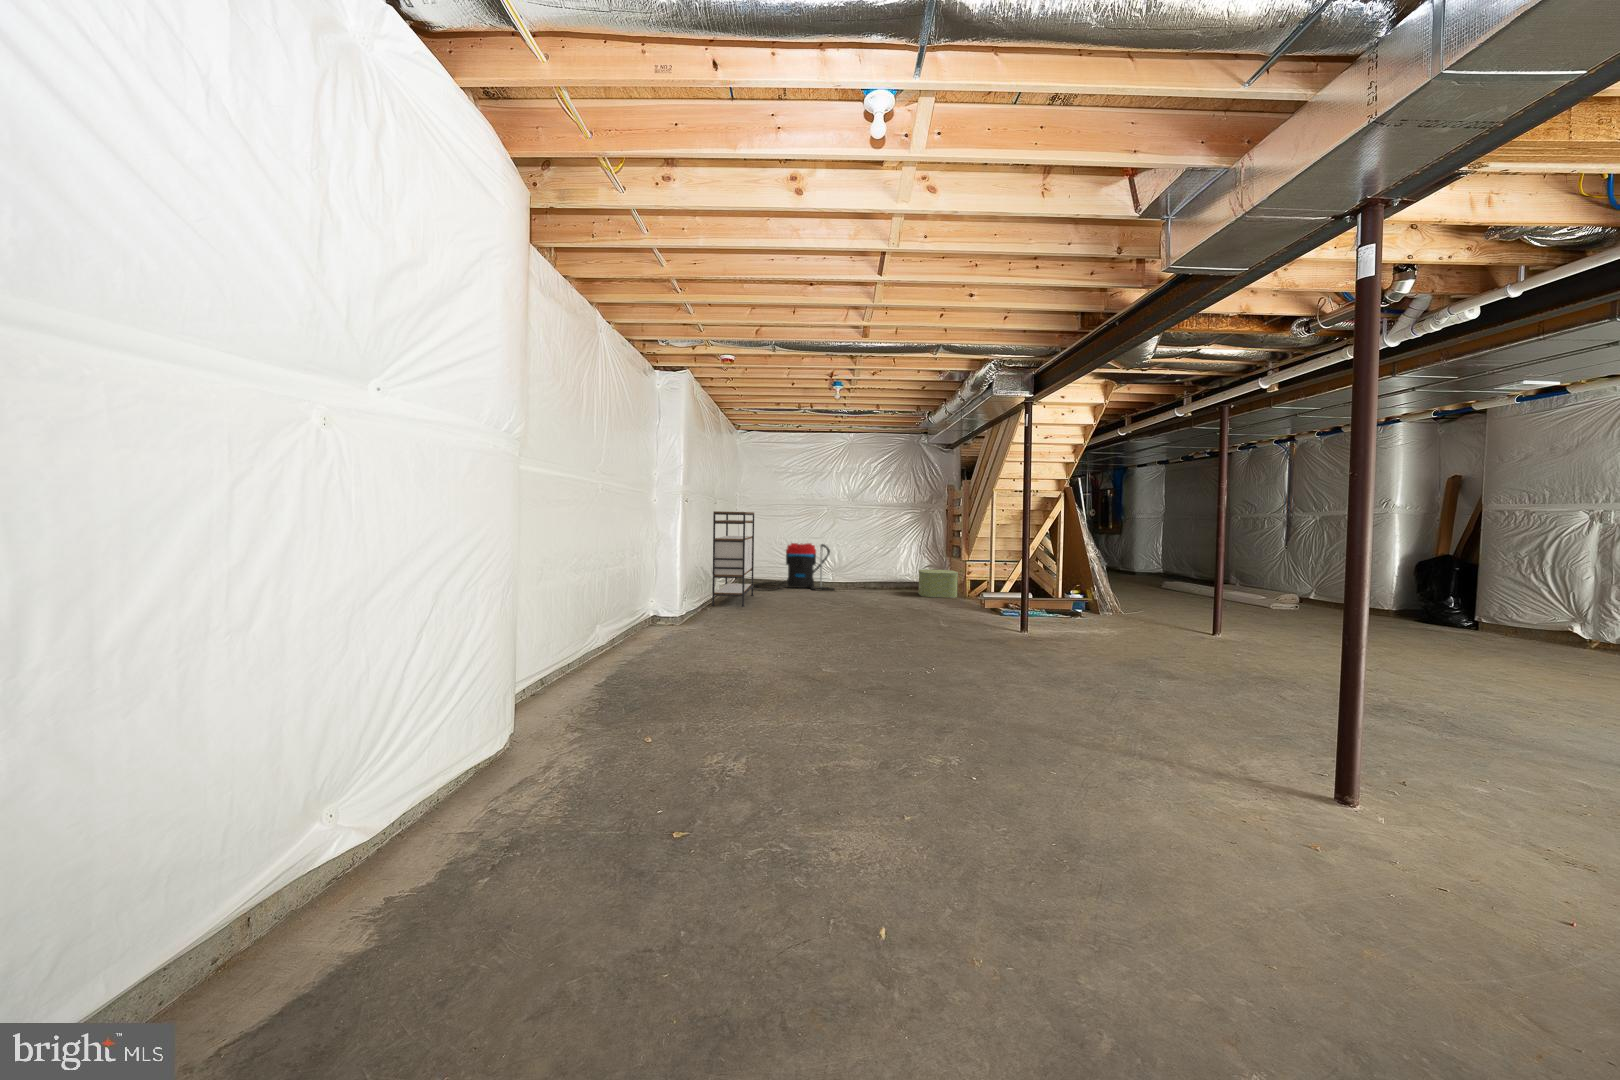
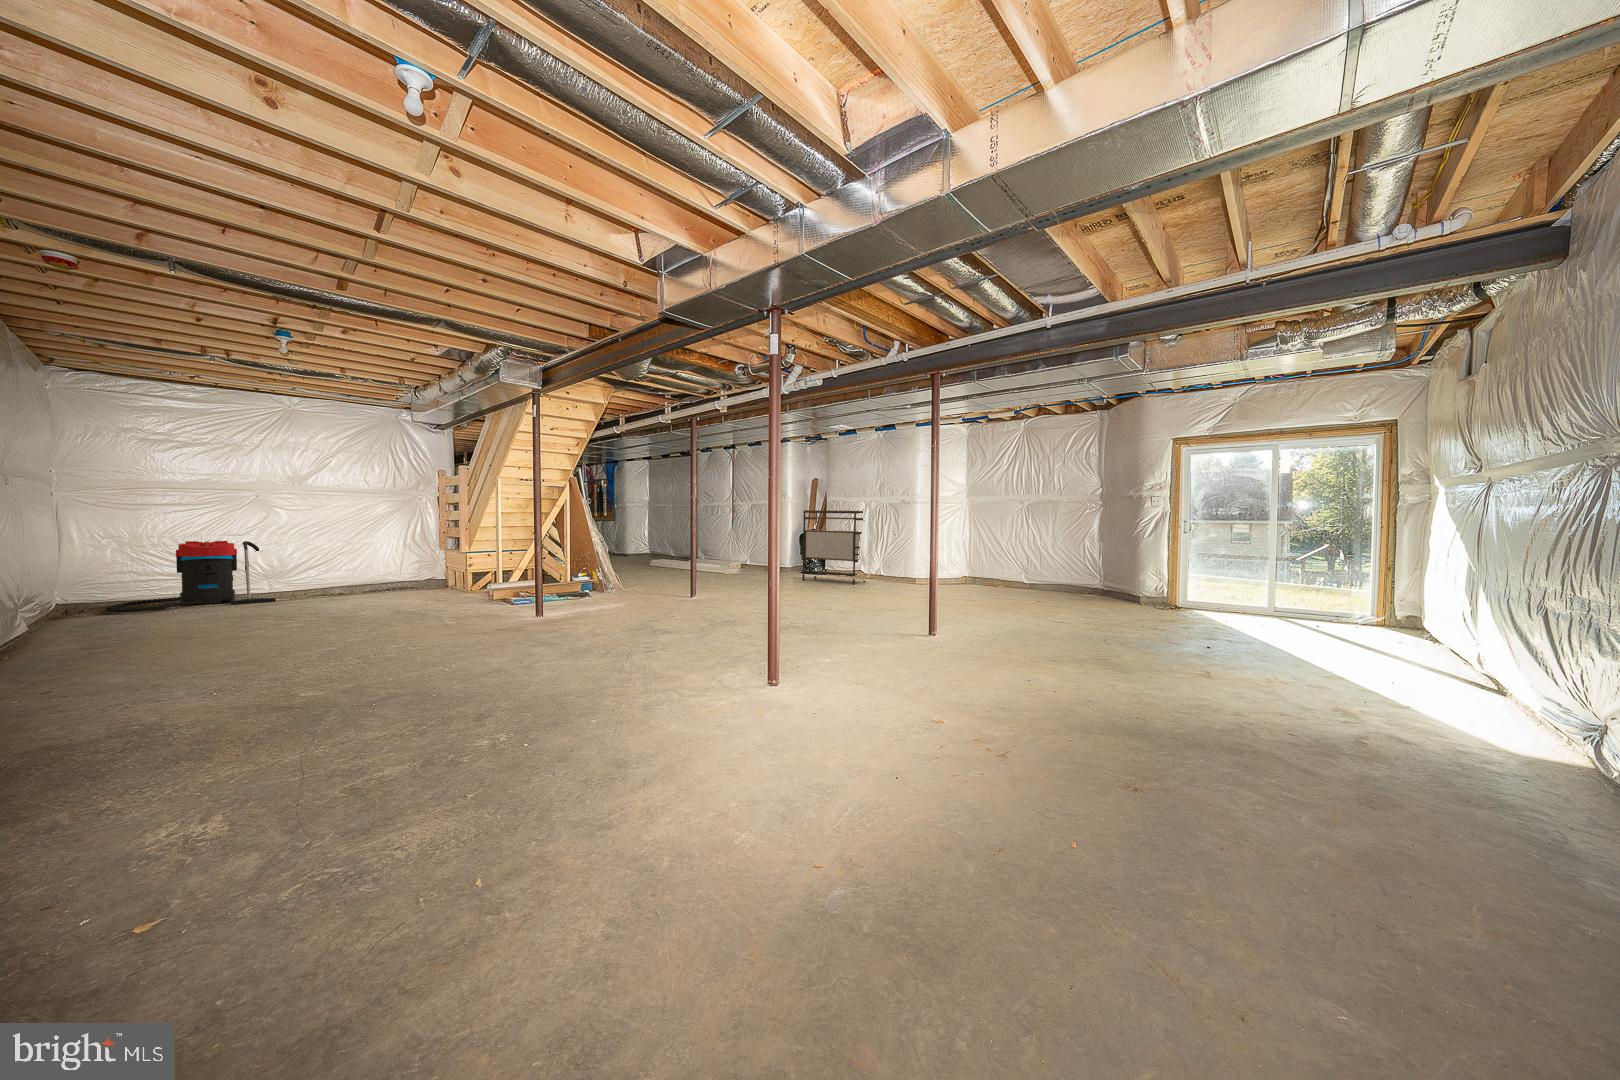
shelving unit: present [712,511,754,607] -> present [802,510,865,584]
storage box: present [918,569,958,598] -> none [406,564,458,596]

